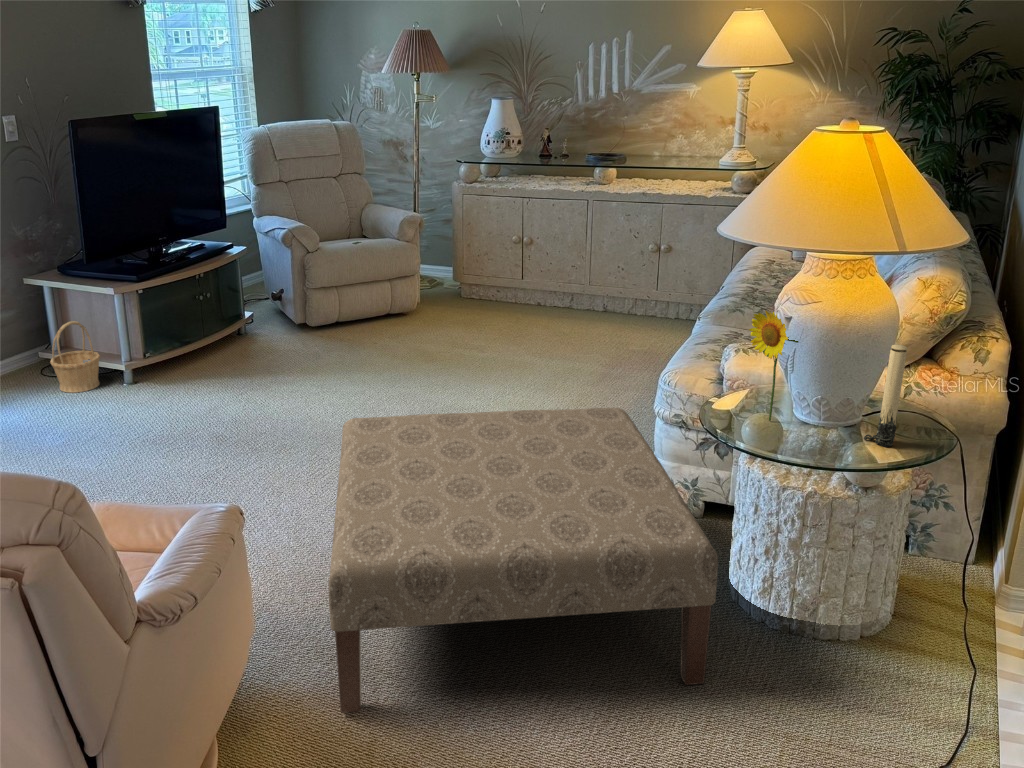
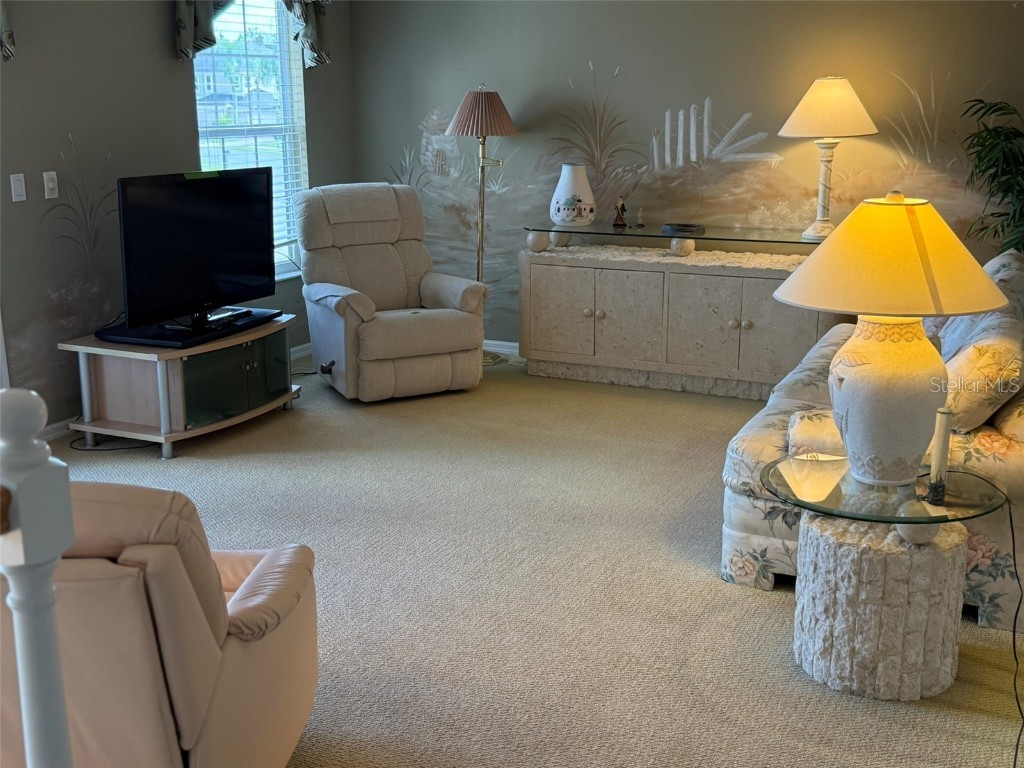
flower: present [749,310,799,421] -> none [805,375,852,482]
basket: present [50,321,100,393] -> none [108,389,157,462]
ottoman: present [329,408,718,713] -> none [411,475,772,744]

